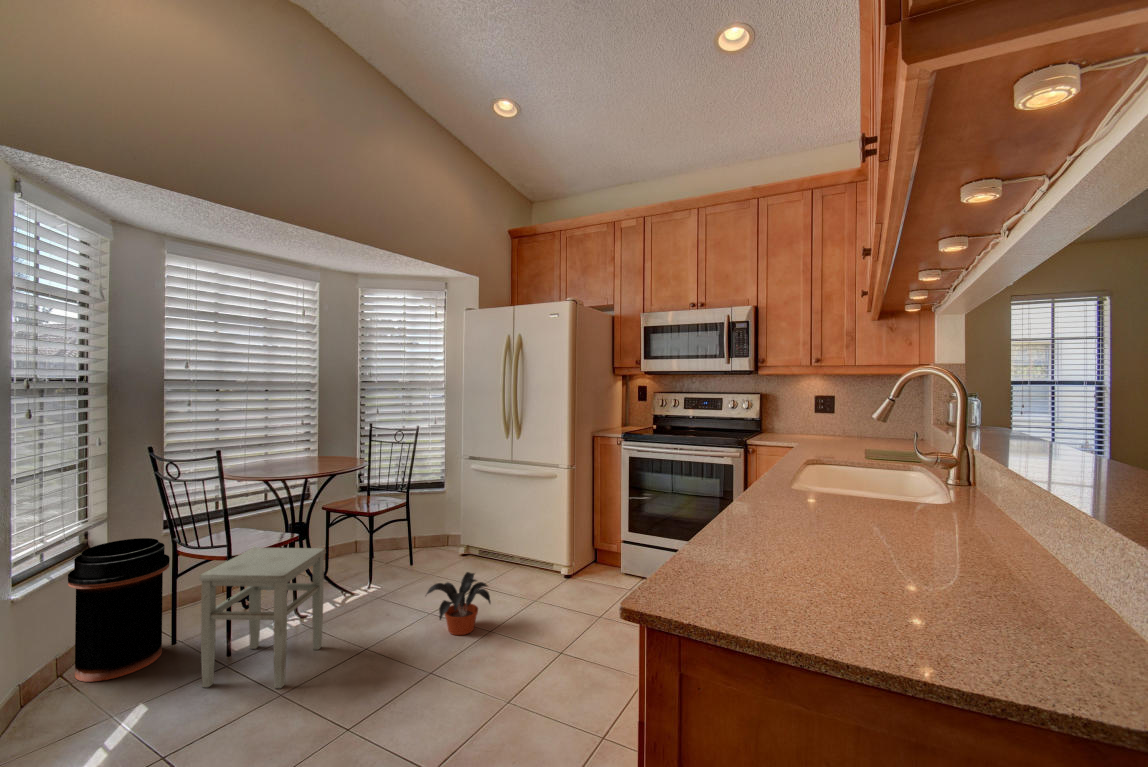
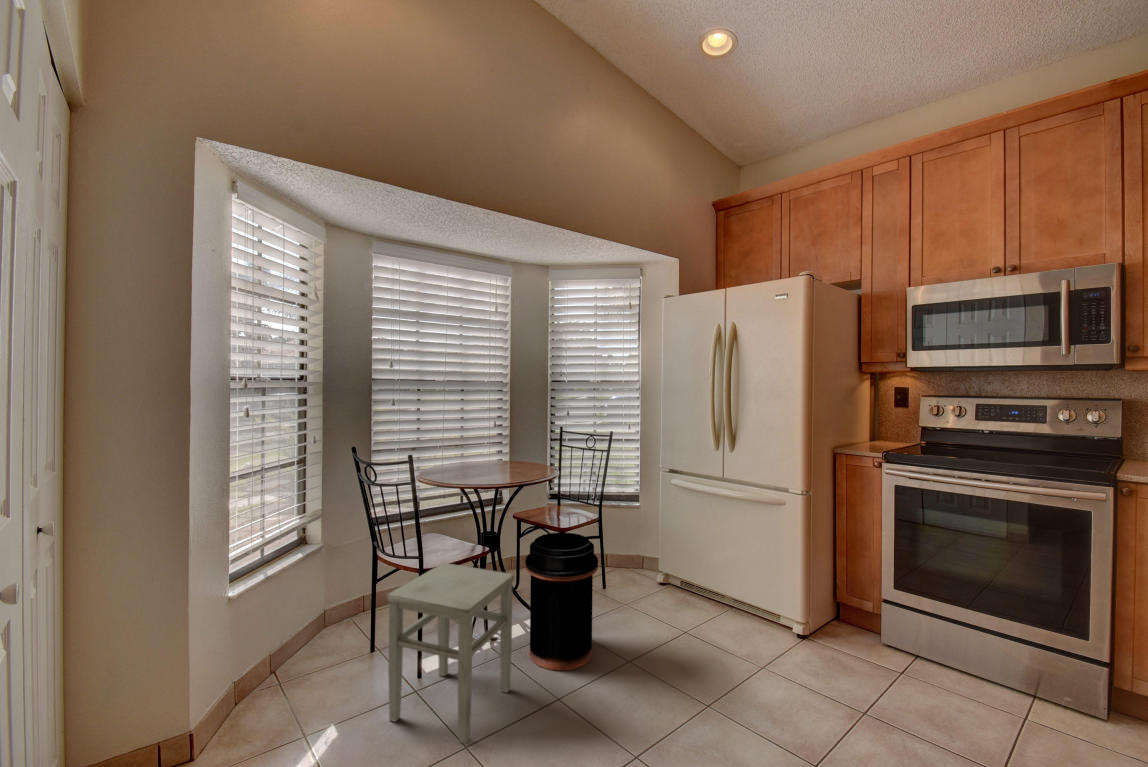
trash can: present [68,538,170,682] -> present [525,533,598,670]
potted plant: present [427,572,491,635] -> none [626,622,712,708]

